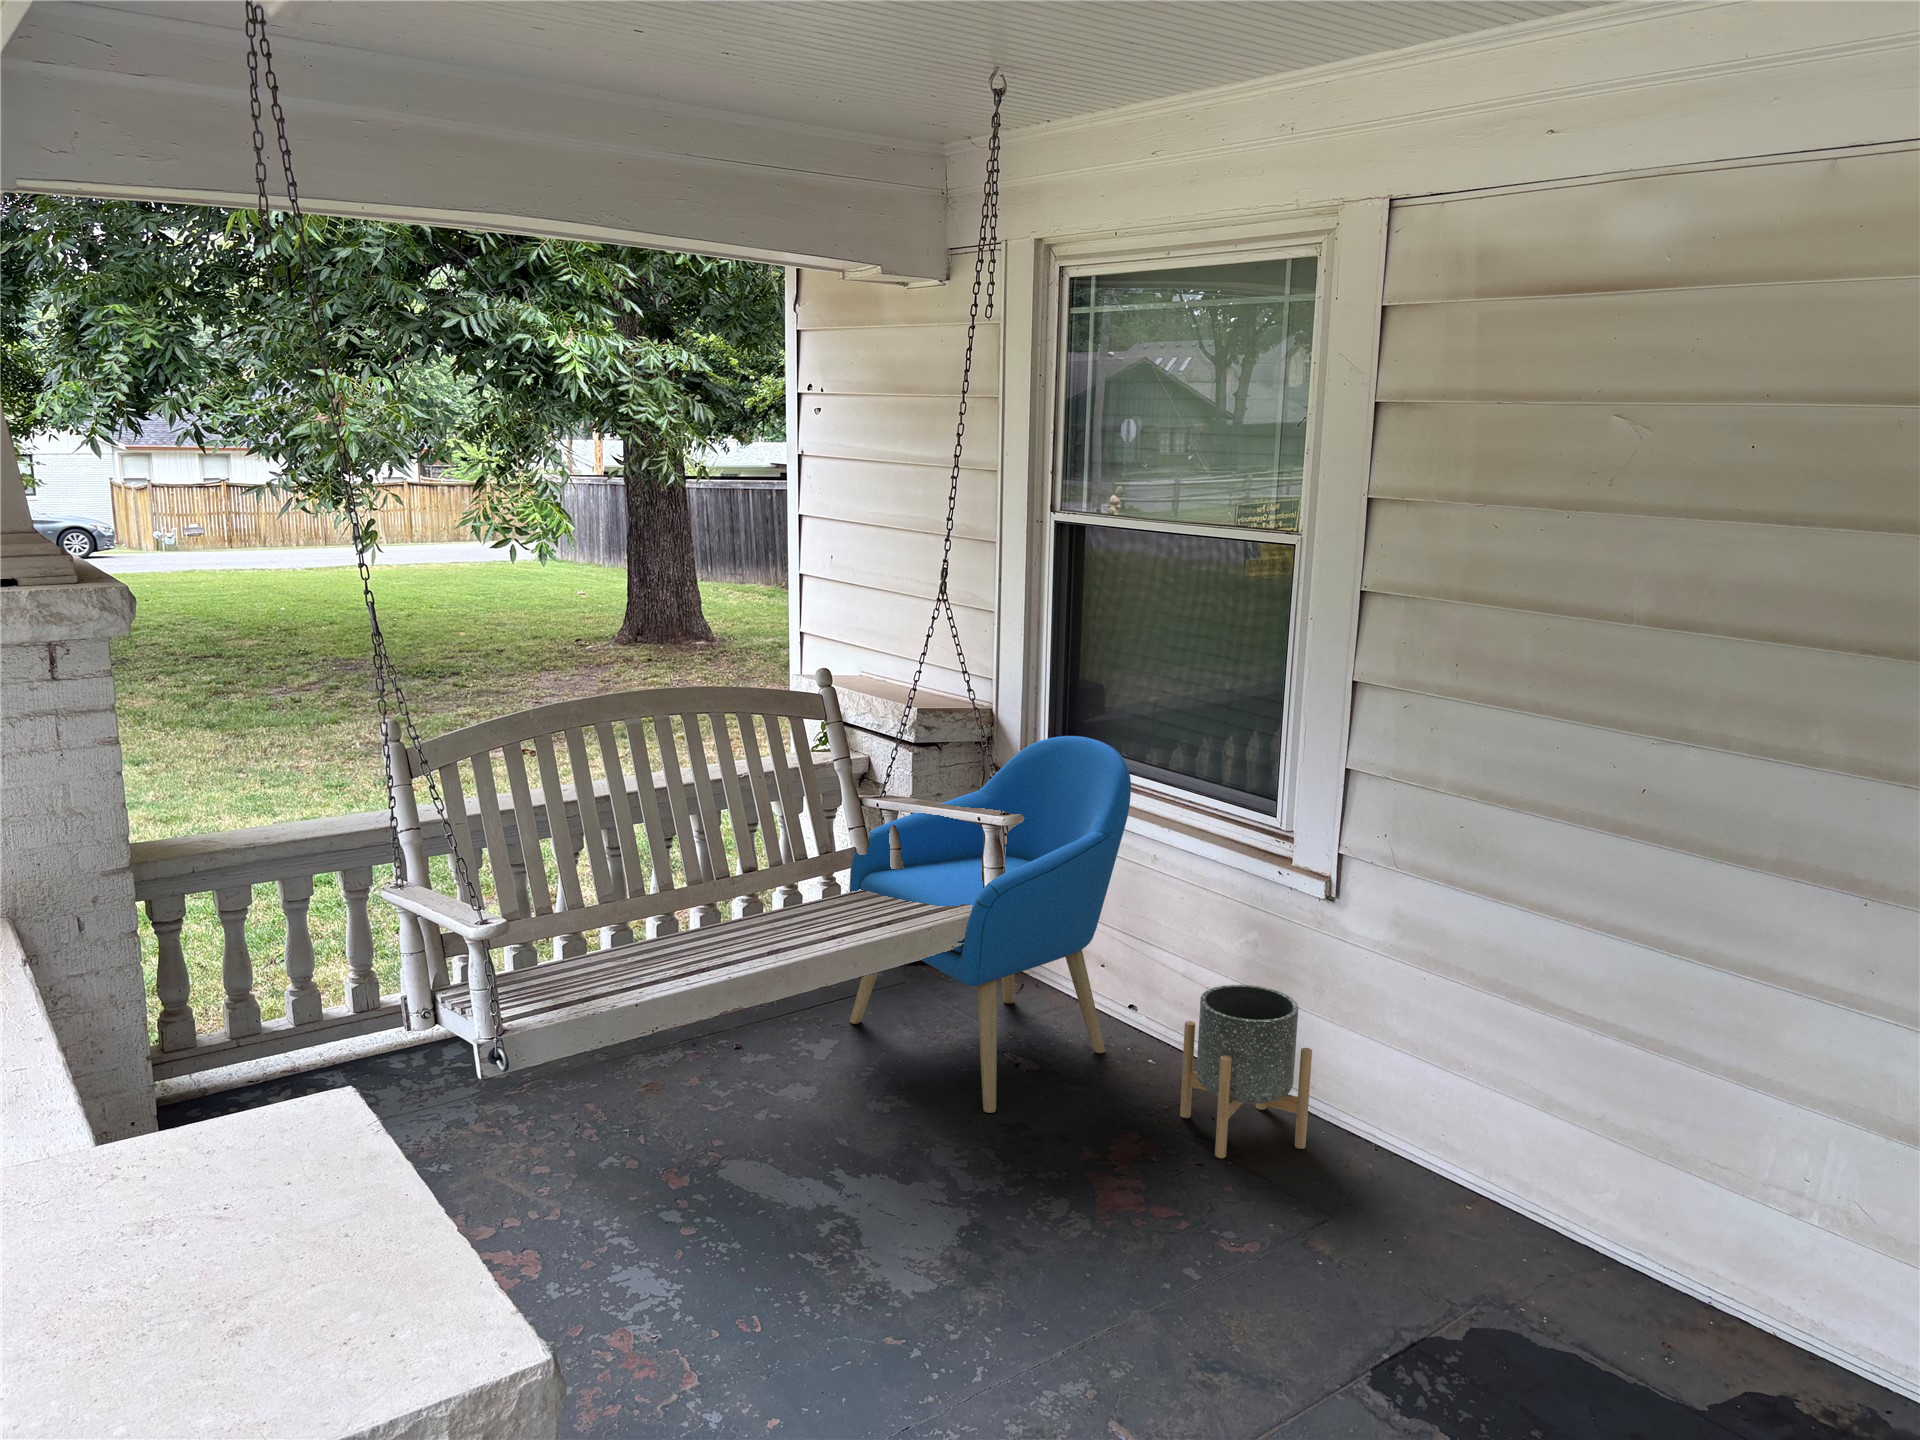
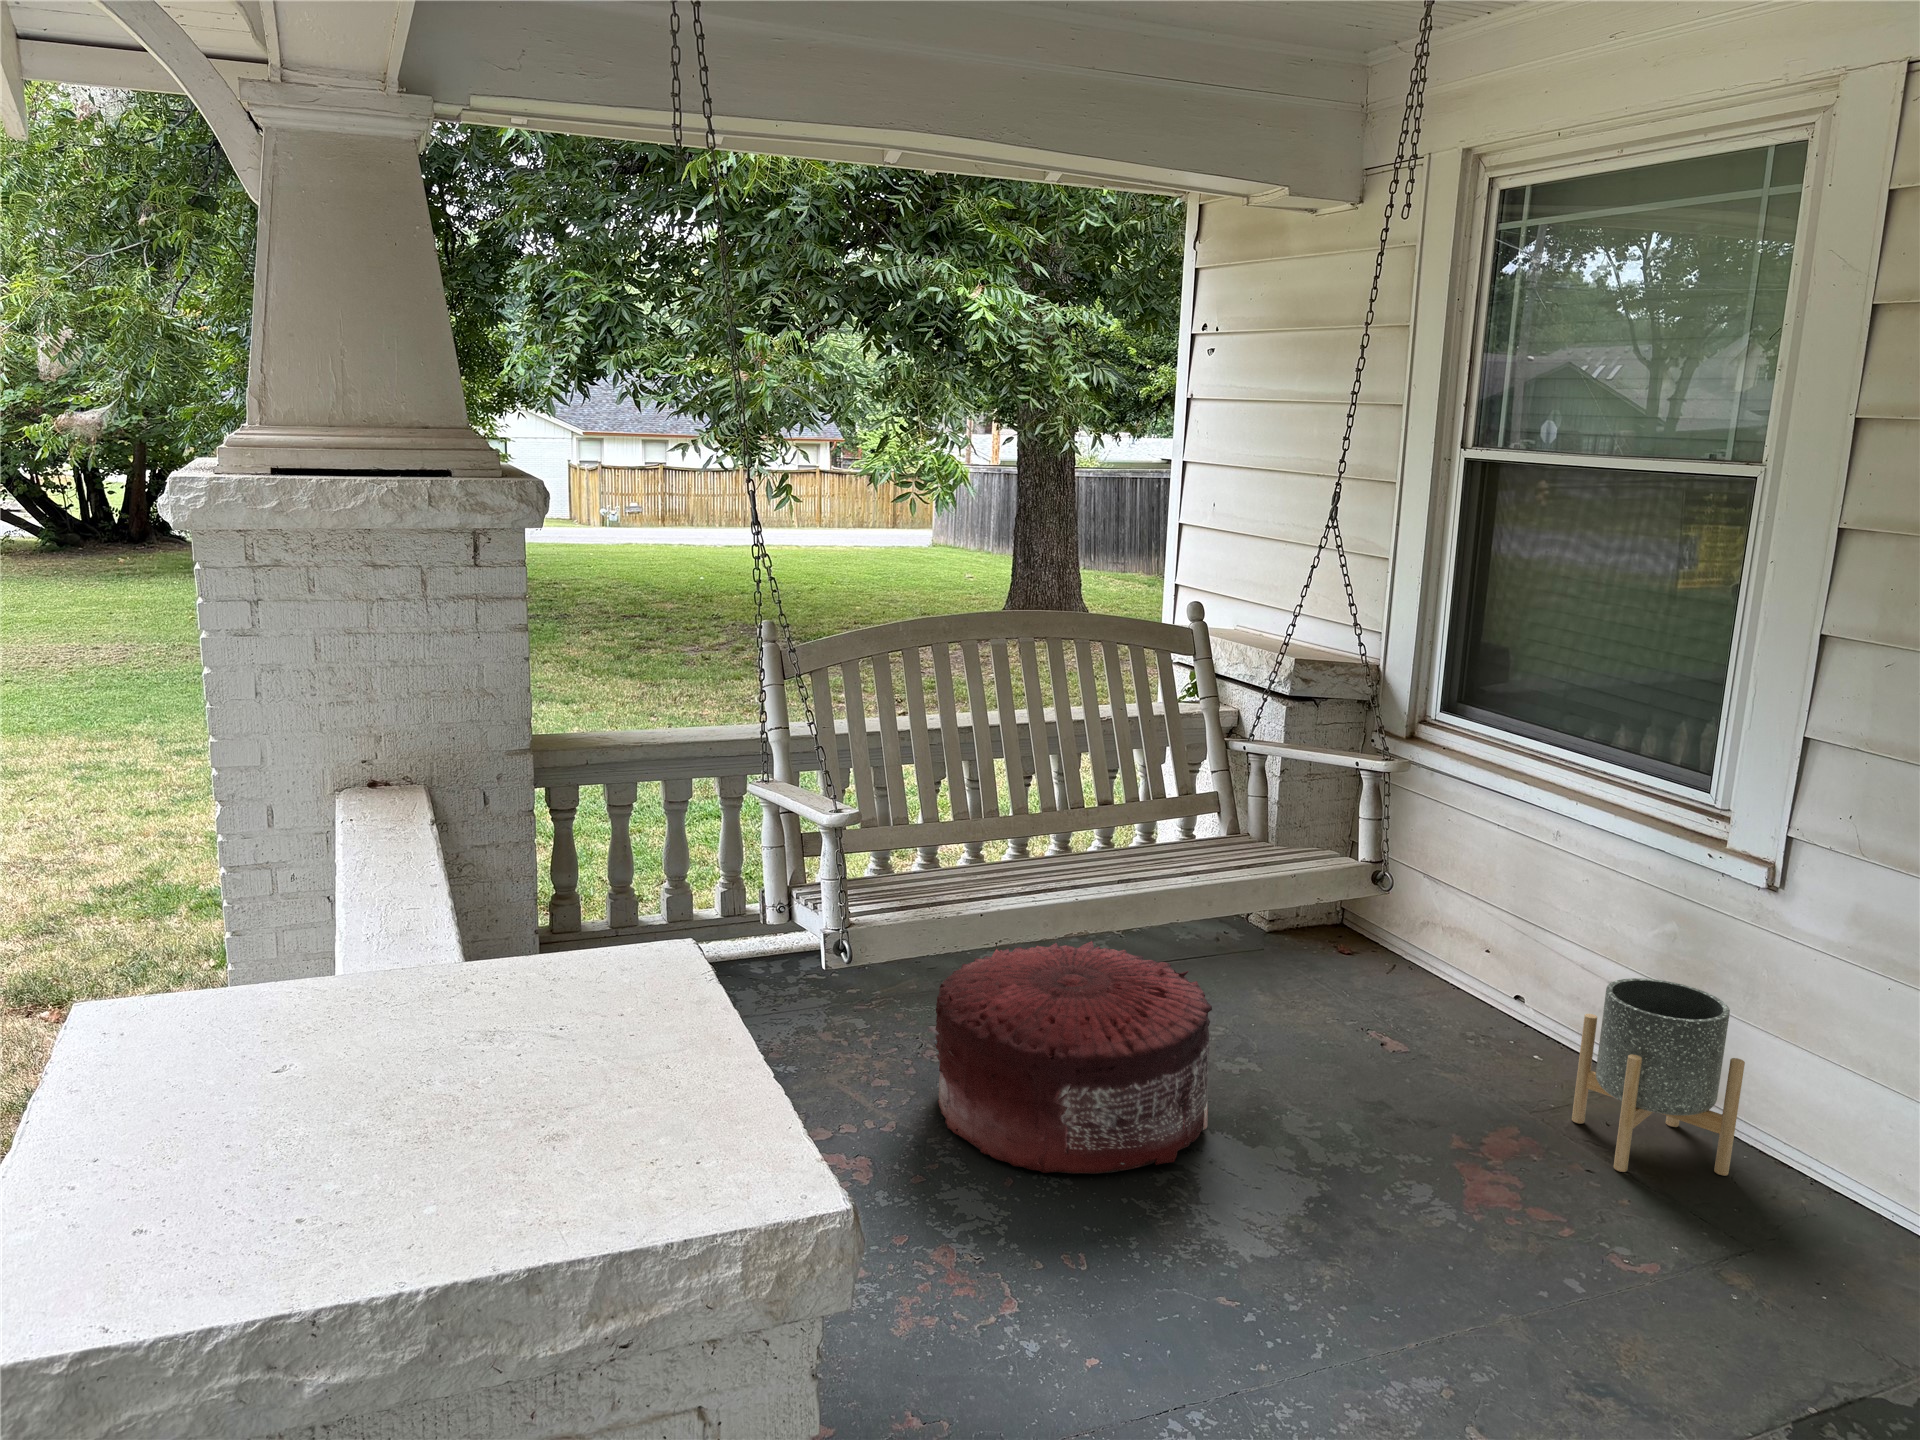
armchair: present [850,736,1131,1113] -> none [1201,695,1534,1089]
pouf: none [594,1003,864,1241] -> present [935,941,1212,1174]

